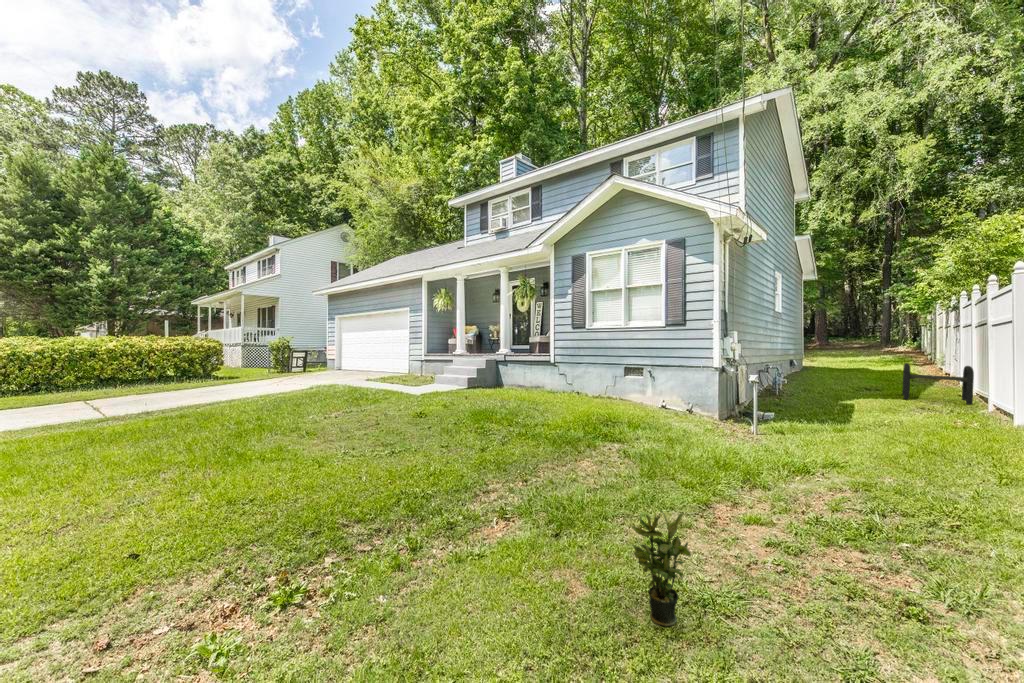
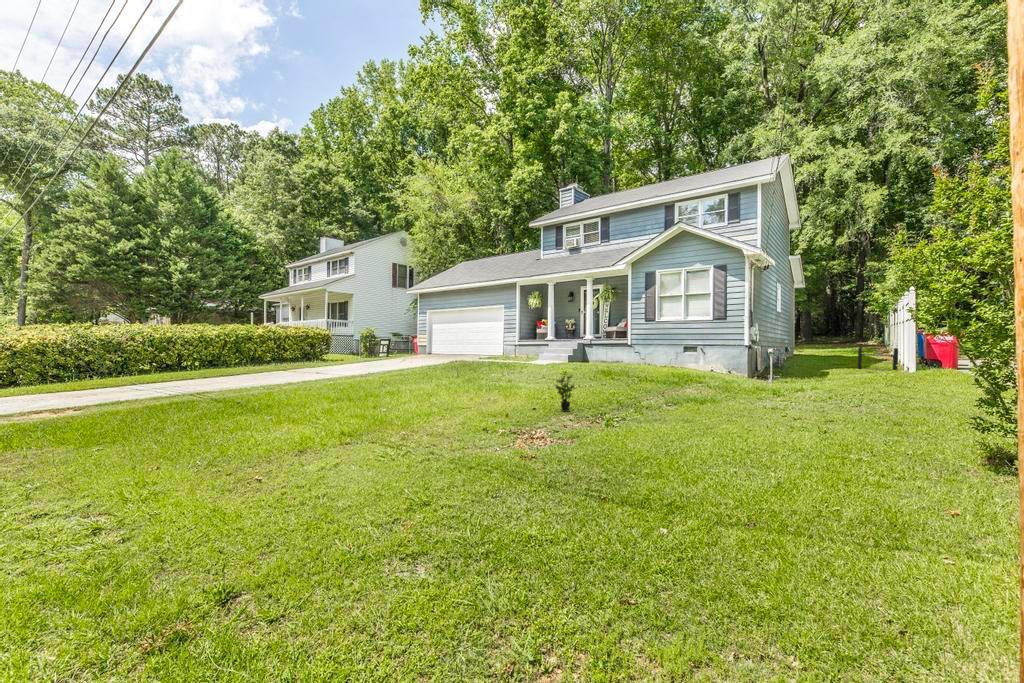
potted plant: present [632,509,691,626] -> present [556,375,575,412]

